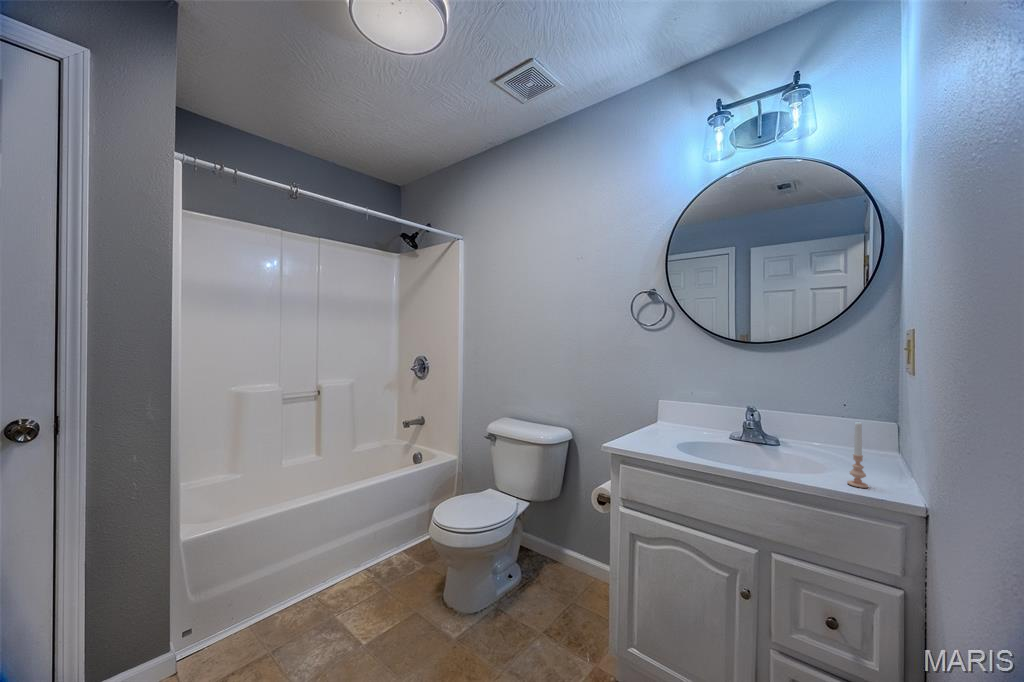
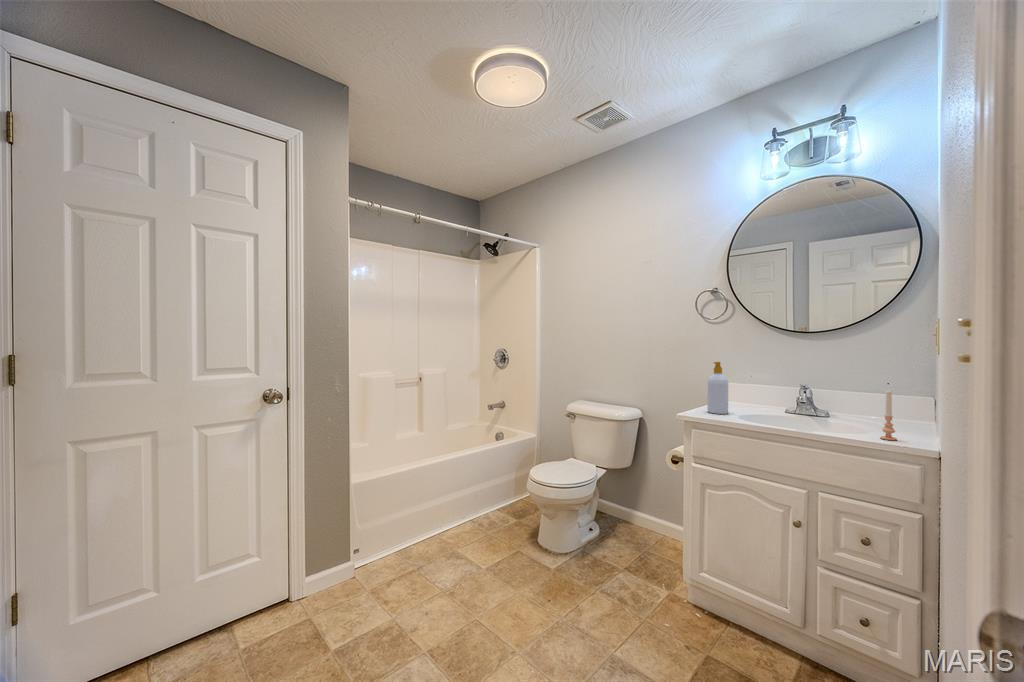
soap bottle: none [641,378,665,442] -> present [708,362,728,414]

